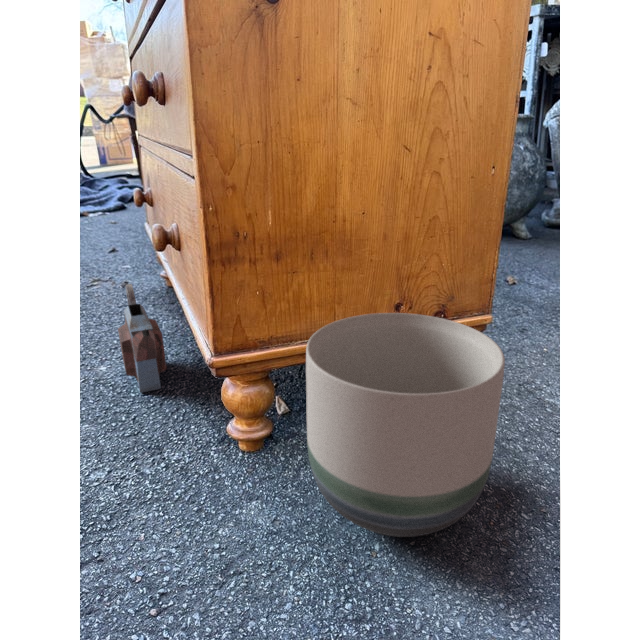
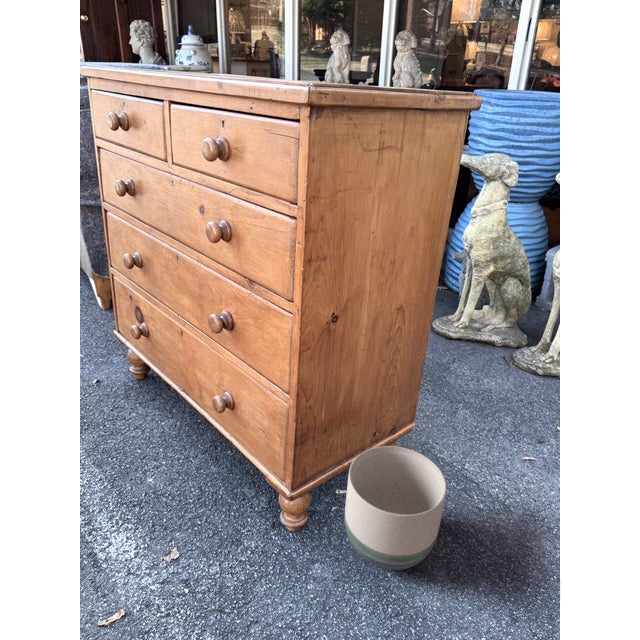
watering can: present [118,284,167,393] -> none [157,417,218,498]

